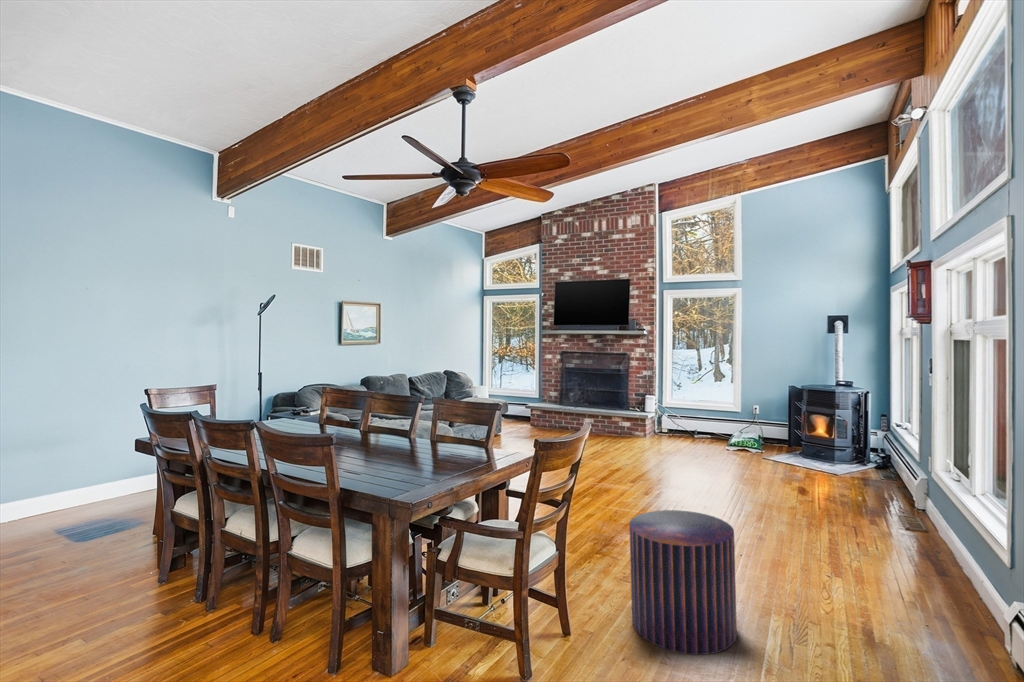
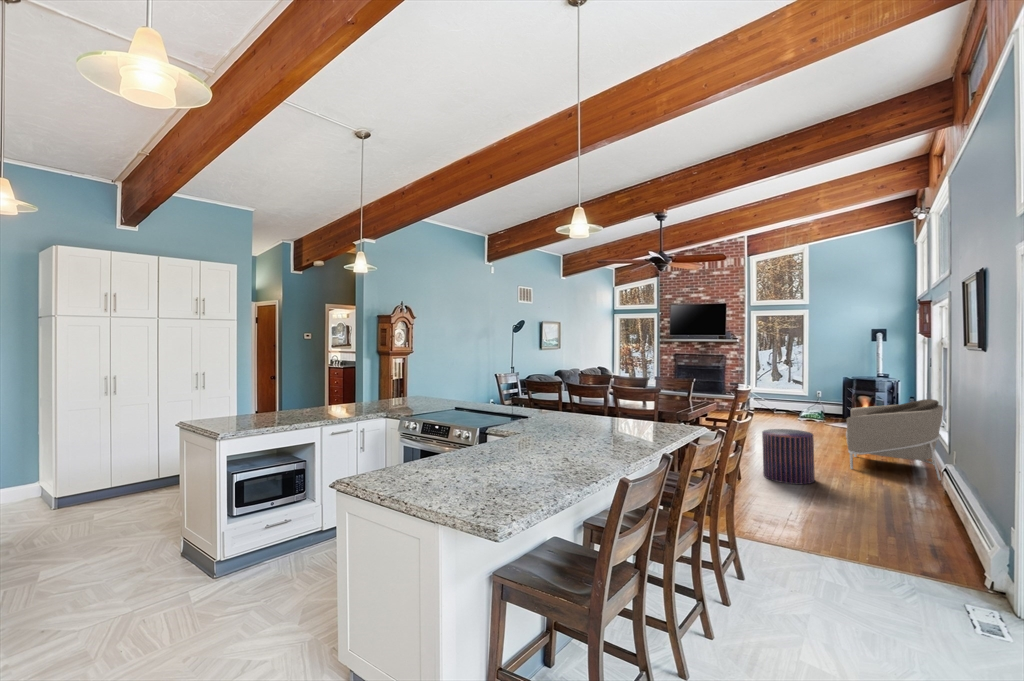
armchair: none [801,437,986,613] -> present [846,399,943,480]

